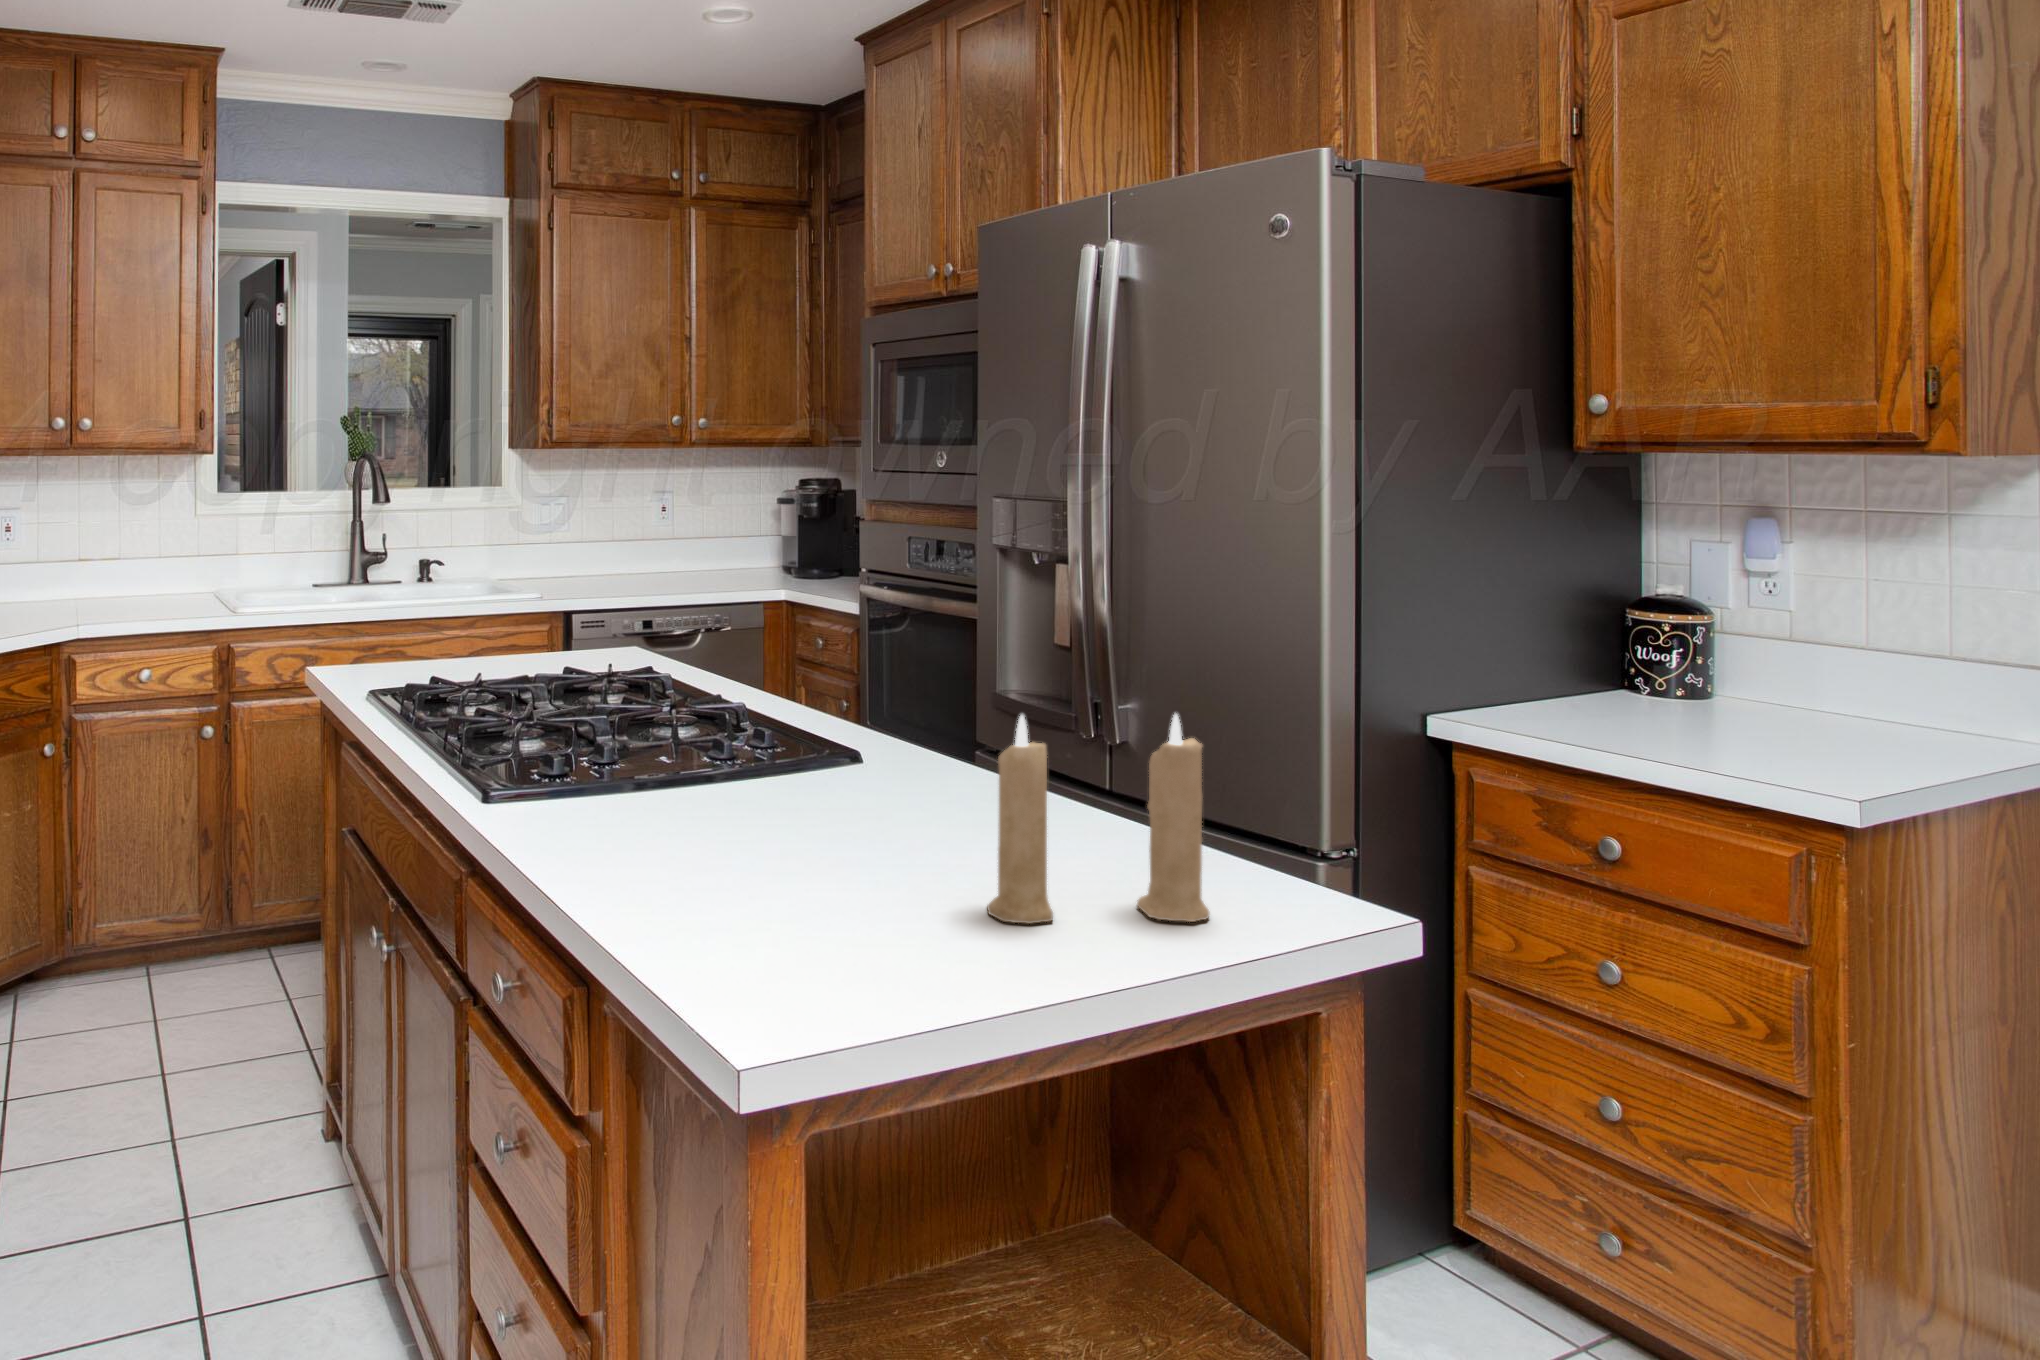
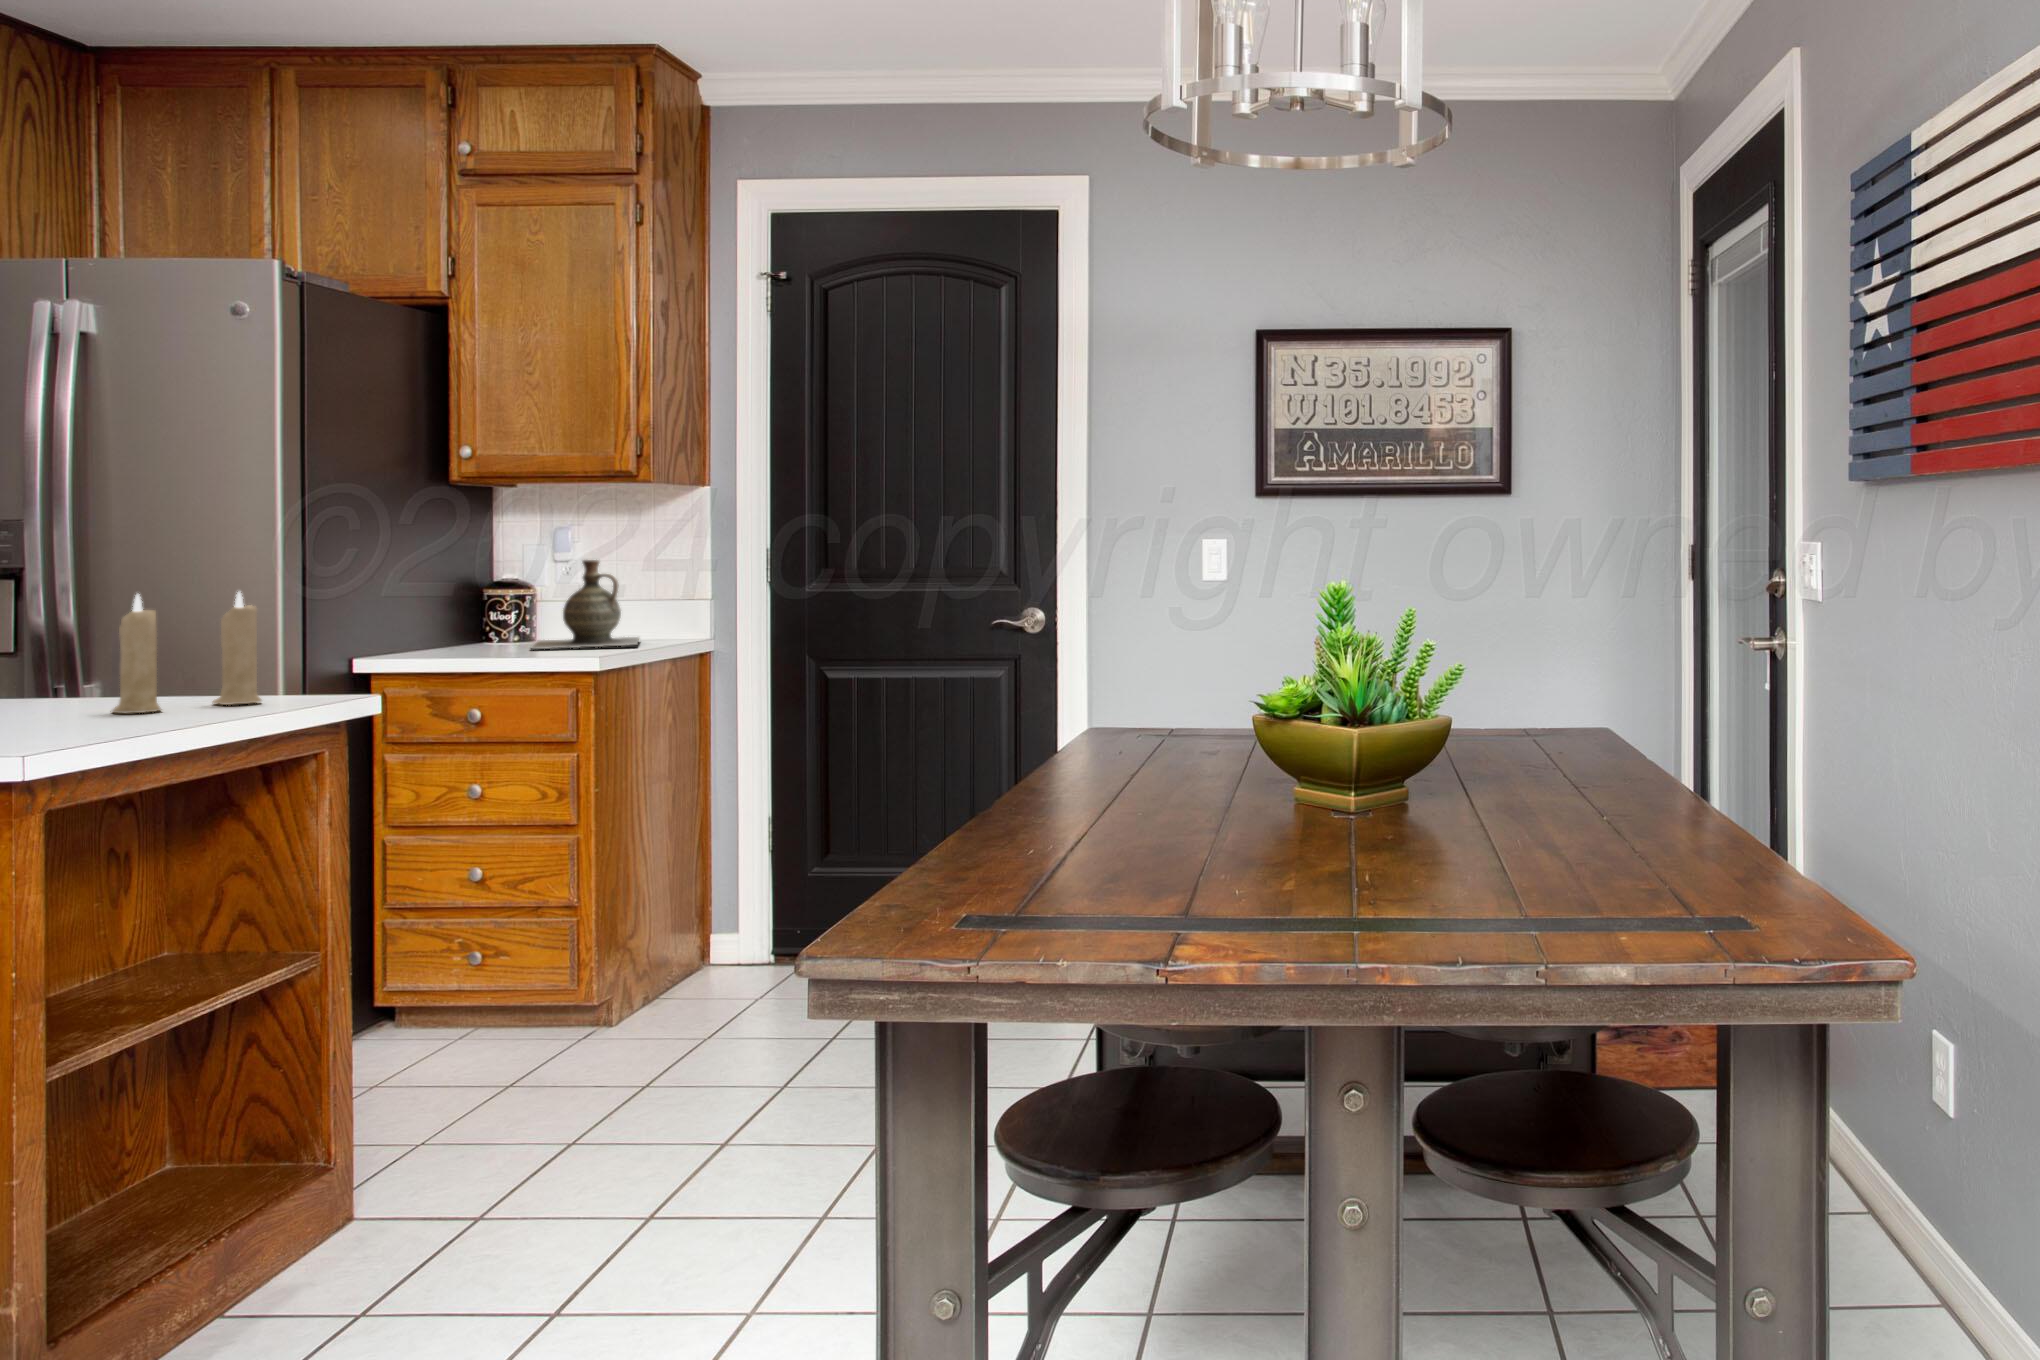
ceramic jug: none [1704,584,1916,752] -> present [532,560,639,649]

